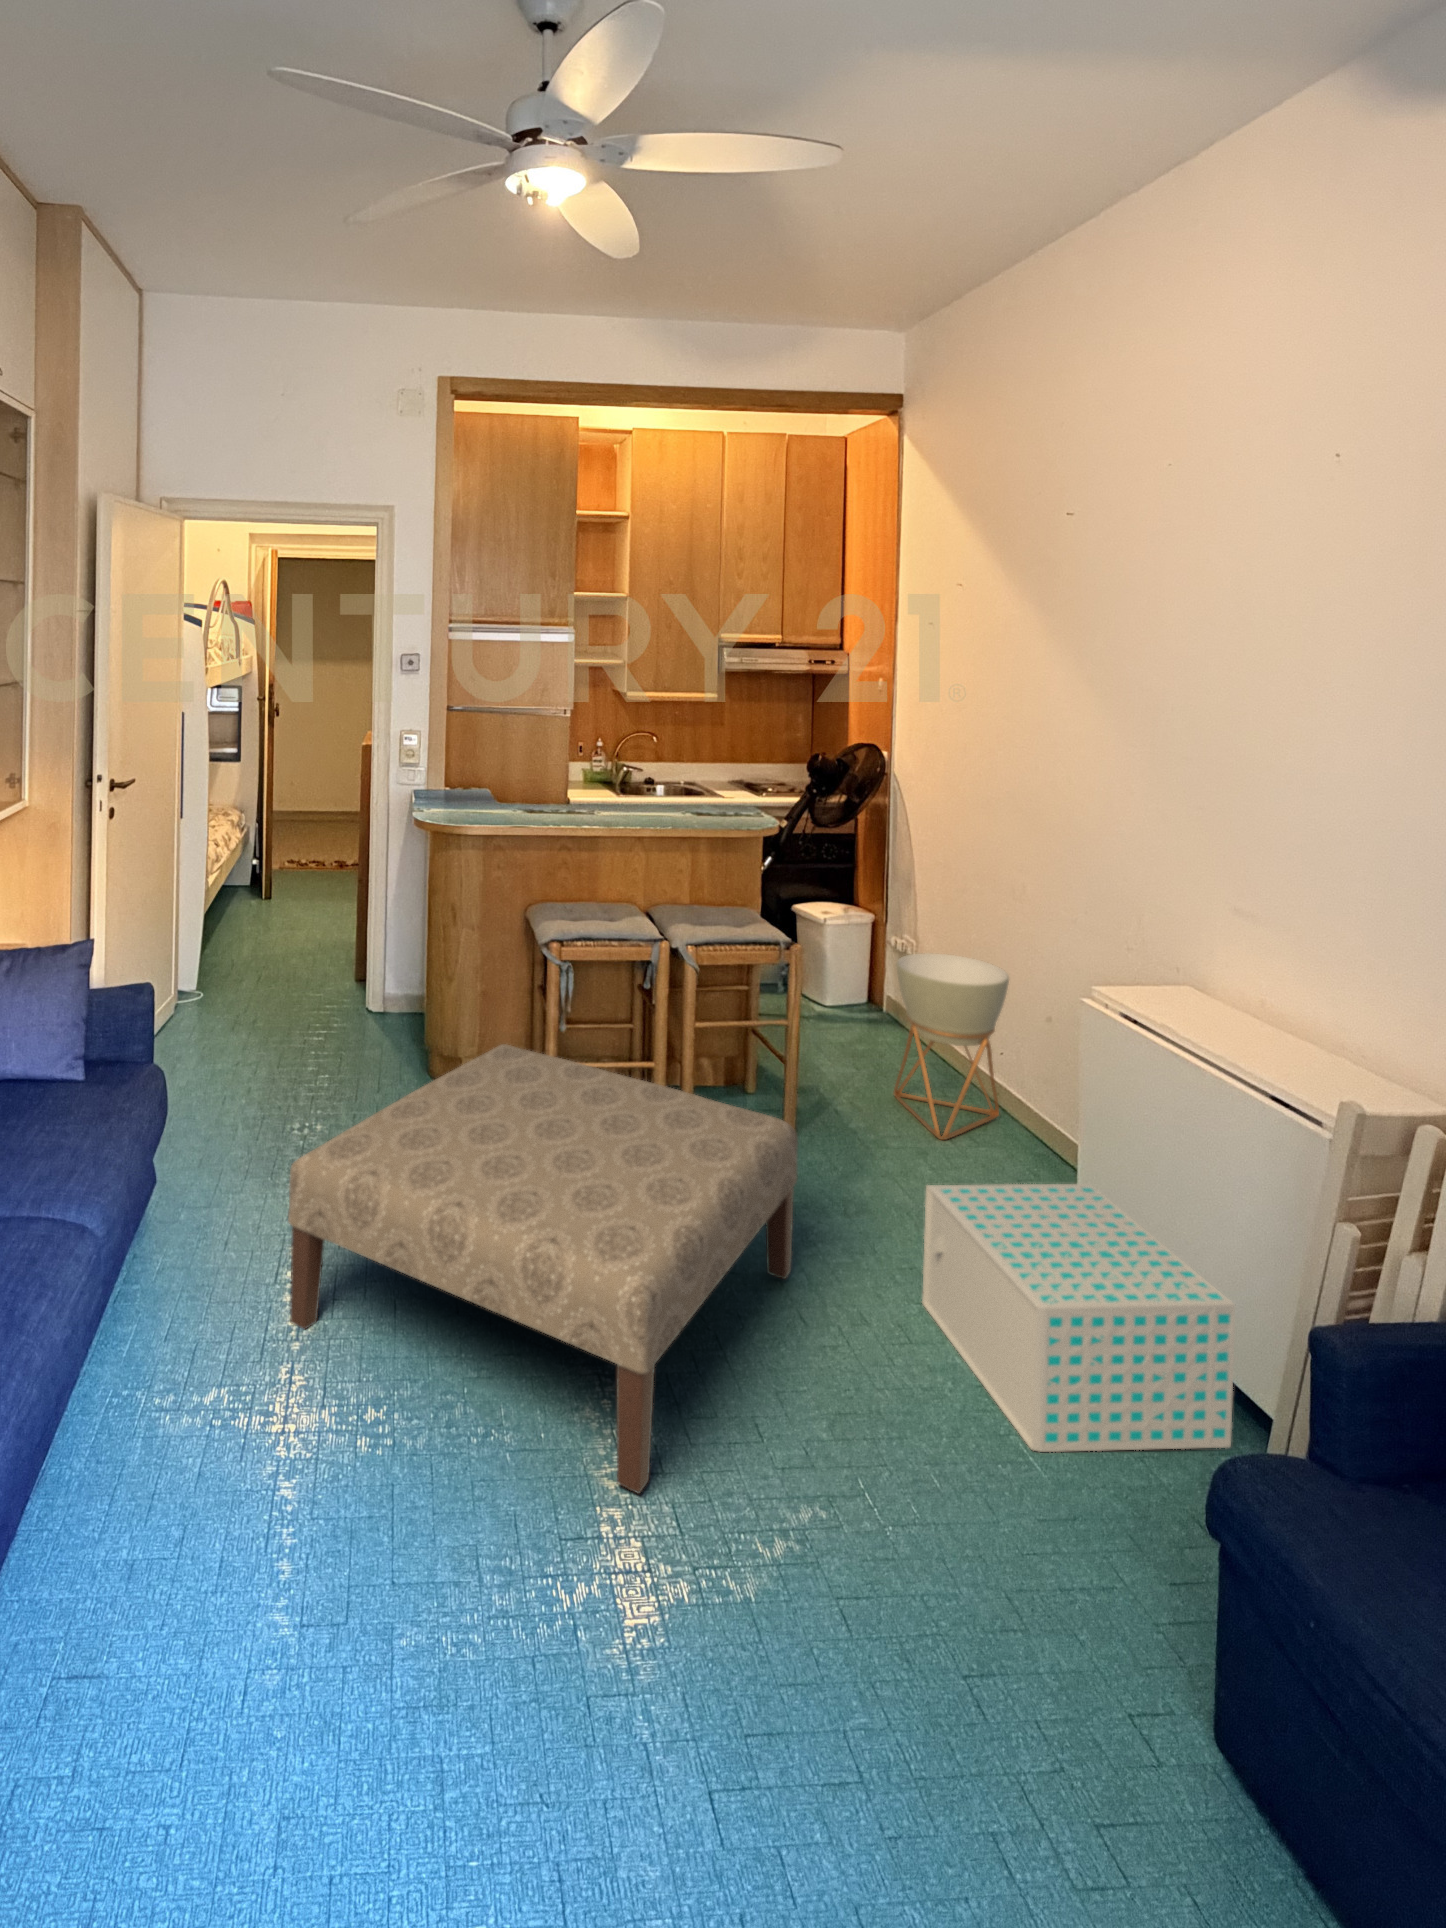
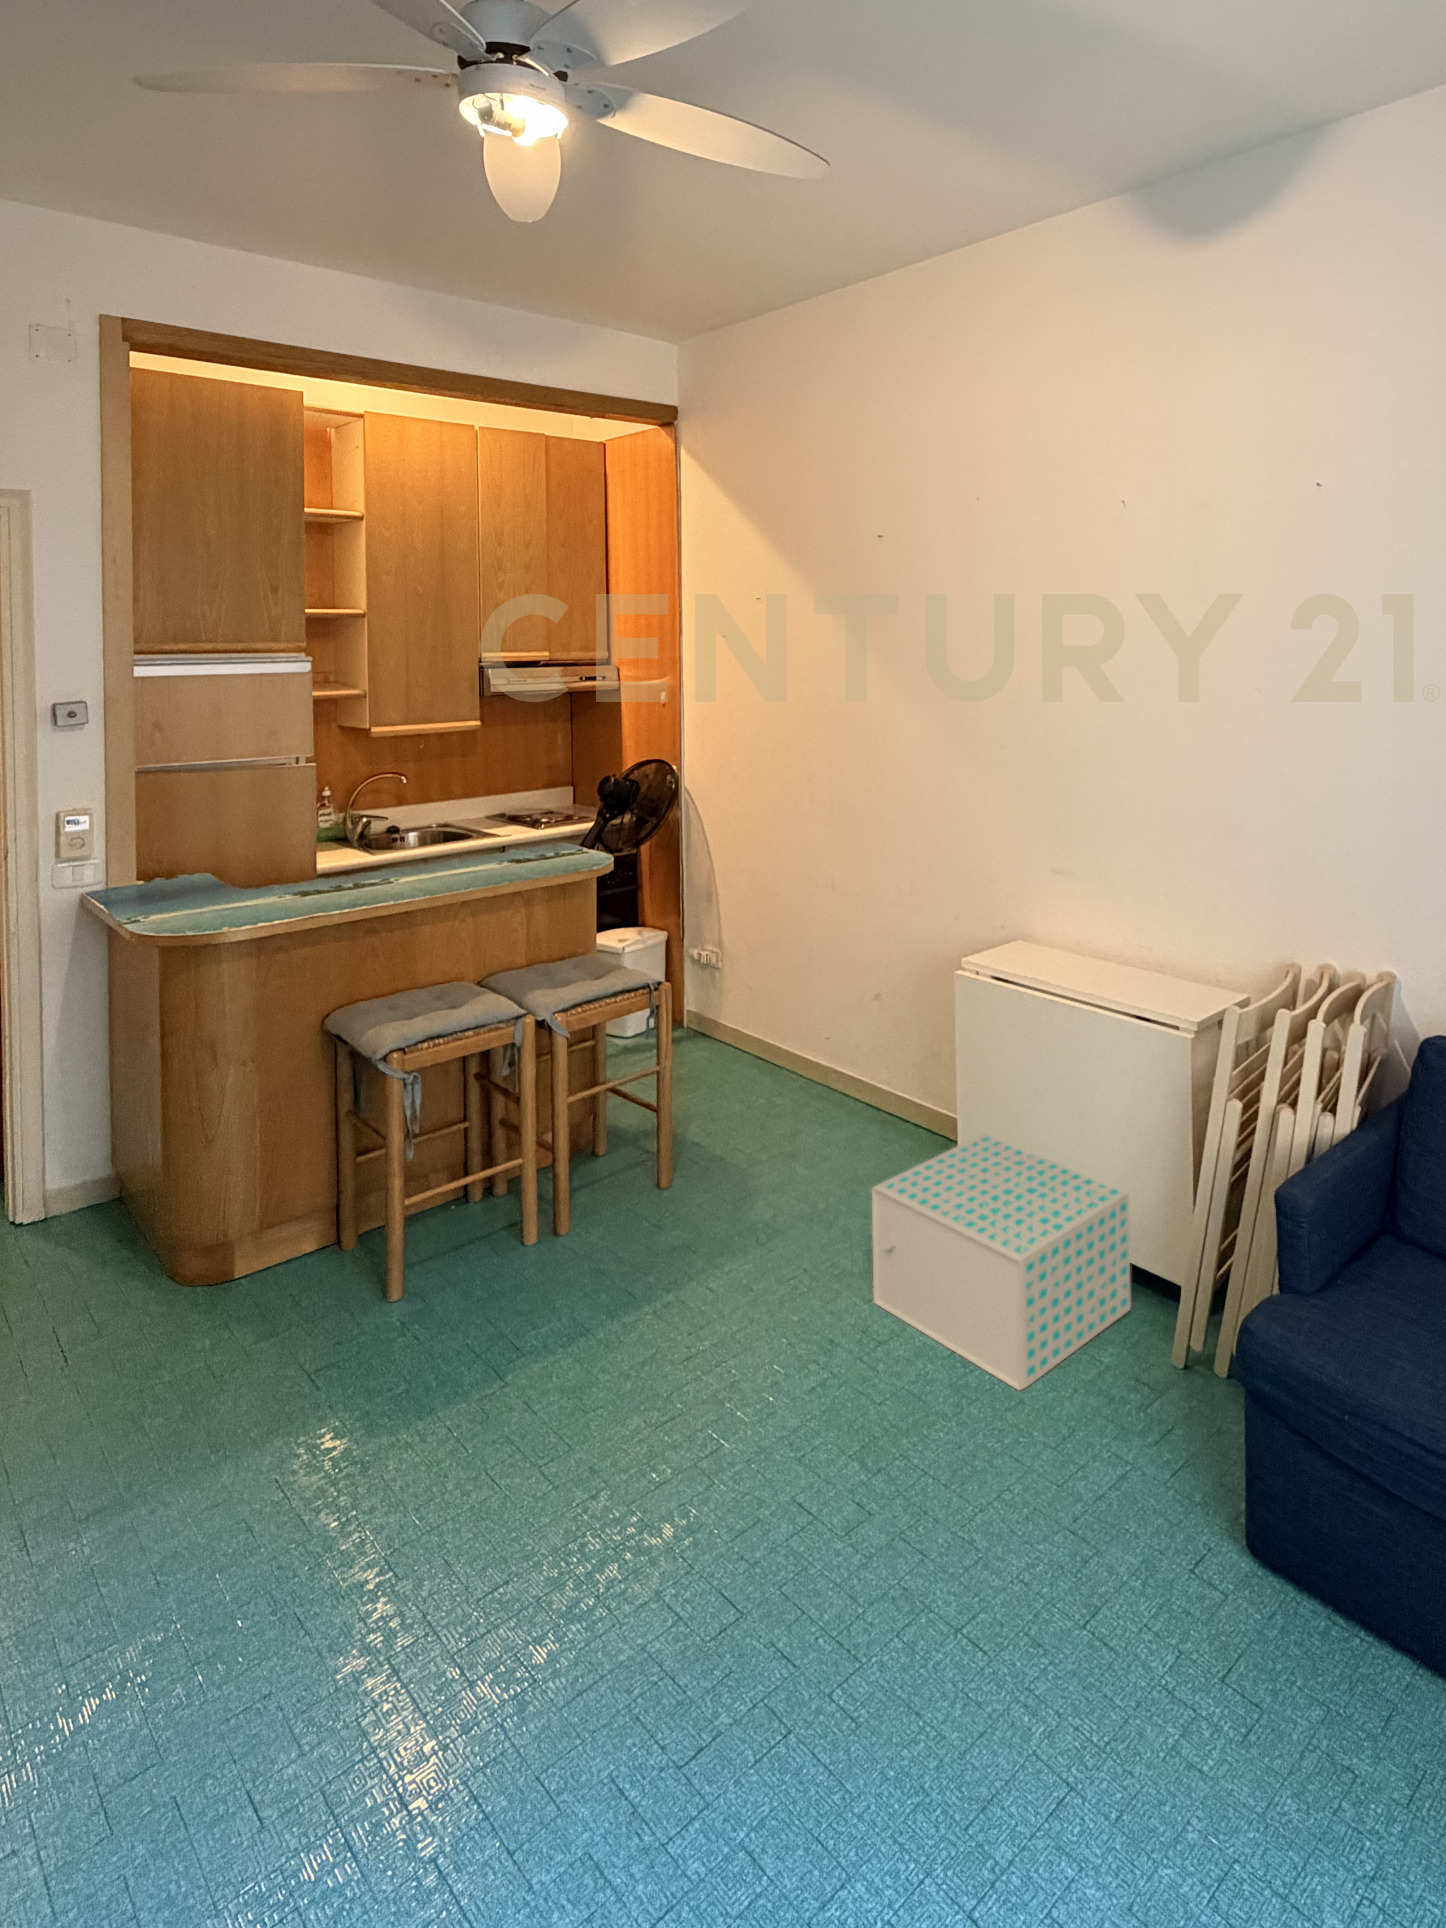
planter: present [894,953,1009,1140] -> none [743,955,846,1138]
ottoman: present [288,1044,798,1493] -> none [135,1174,755,1747]

